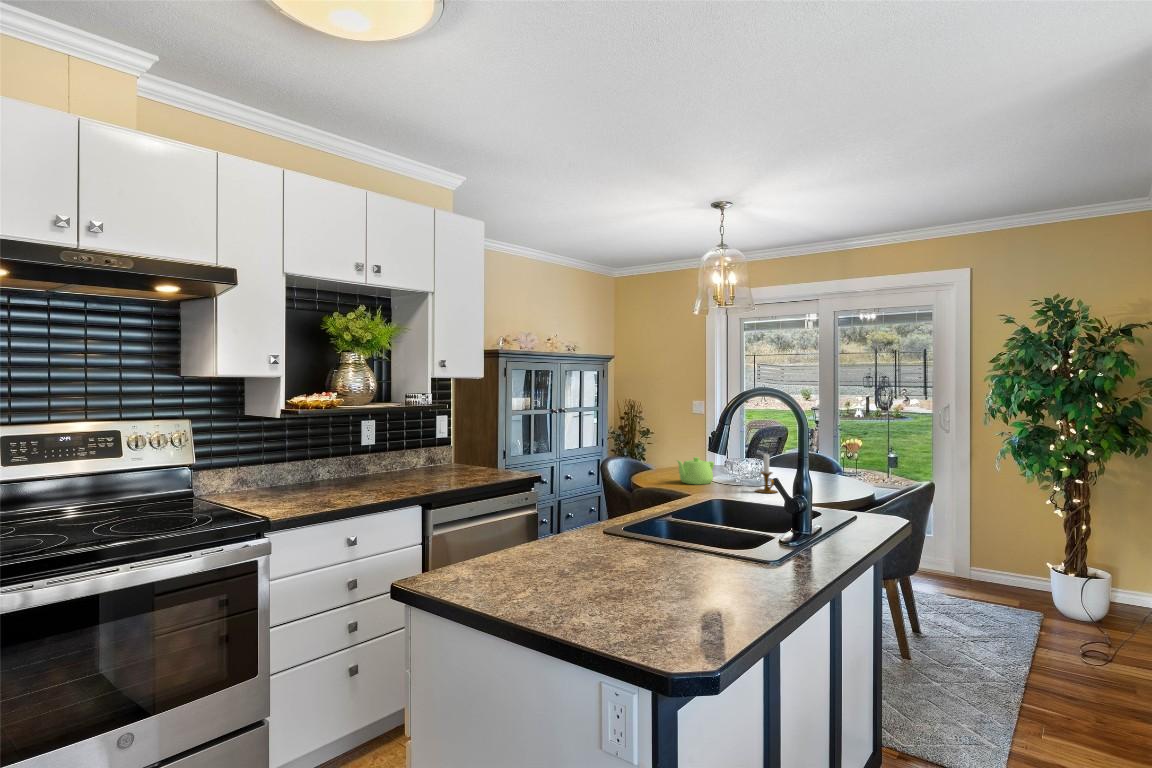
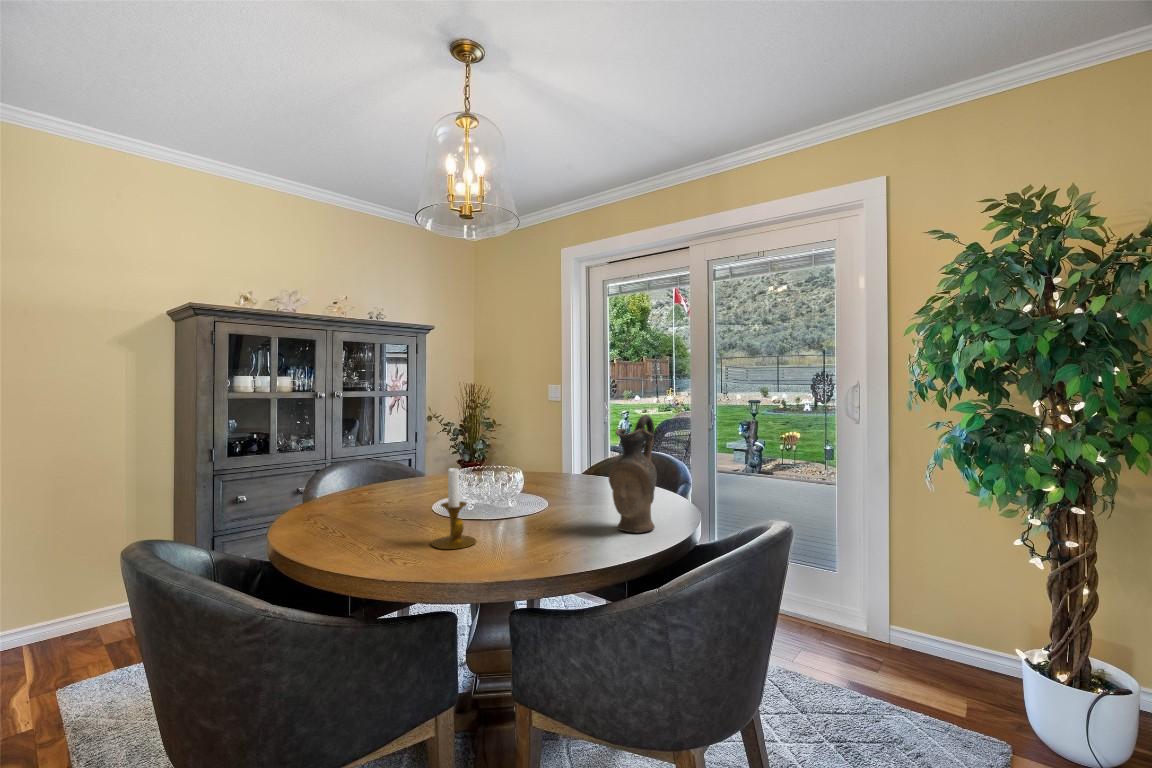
ceramic pitcher: none [835,428,861,488] -> present [608,415,657,533]
teapot: present [677,457,714,485] -> none [332,469,422,520]

